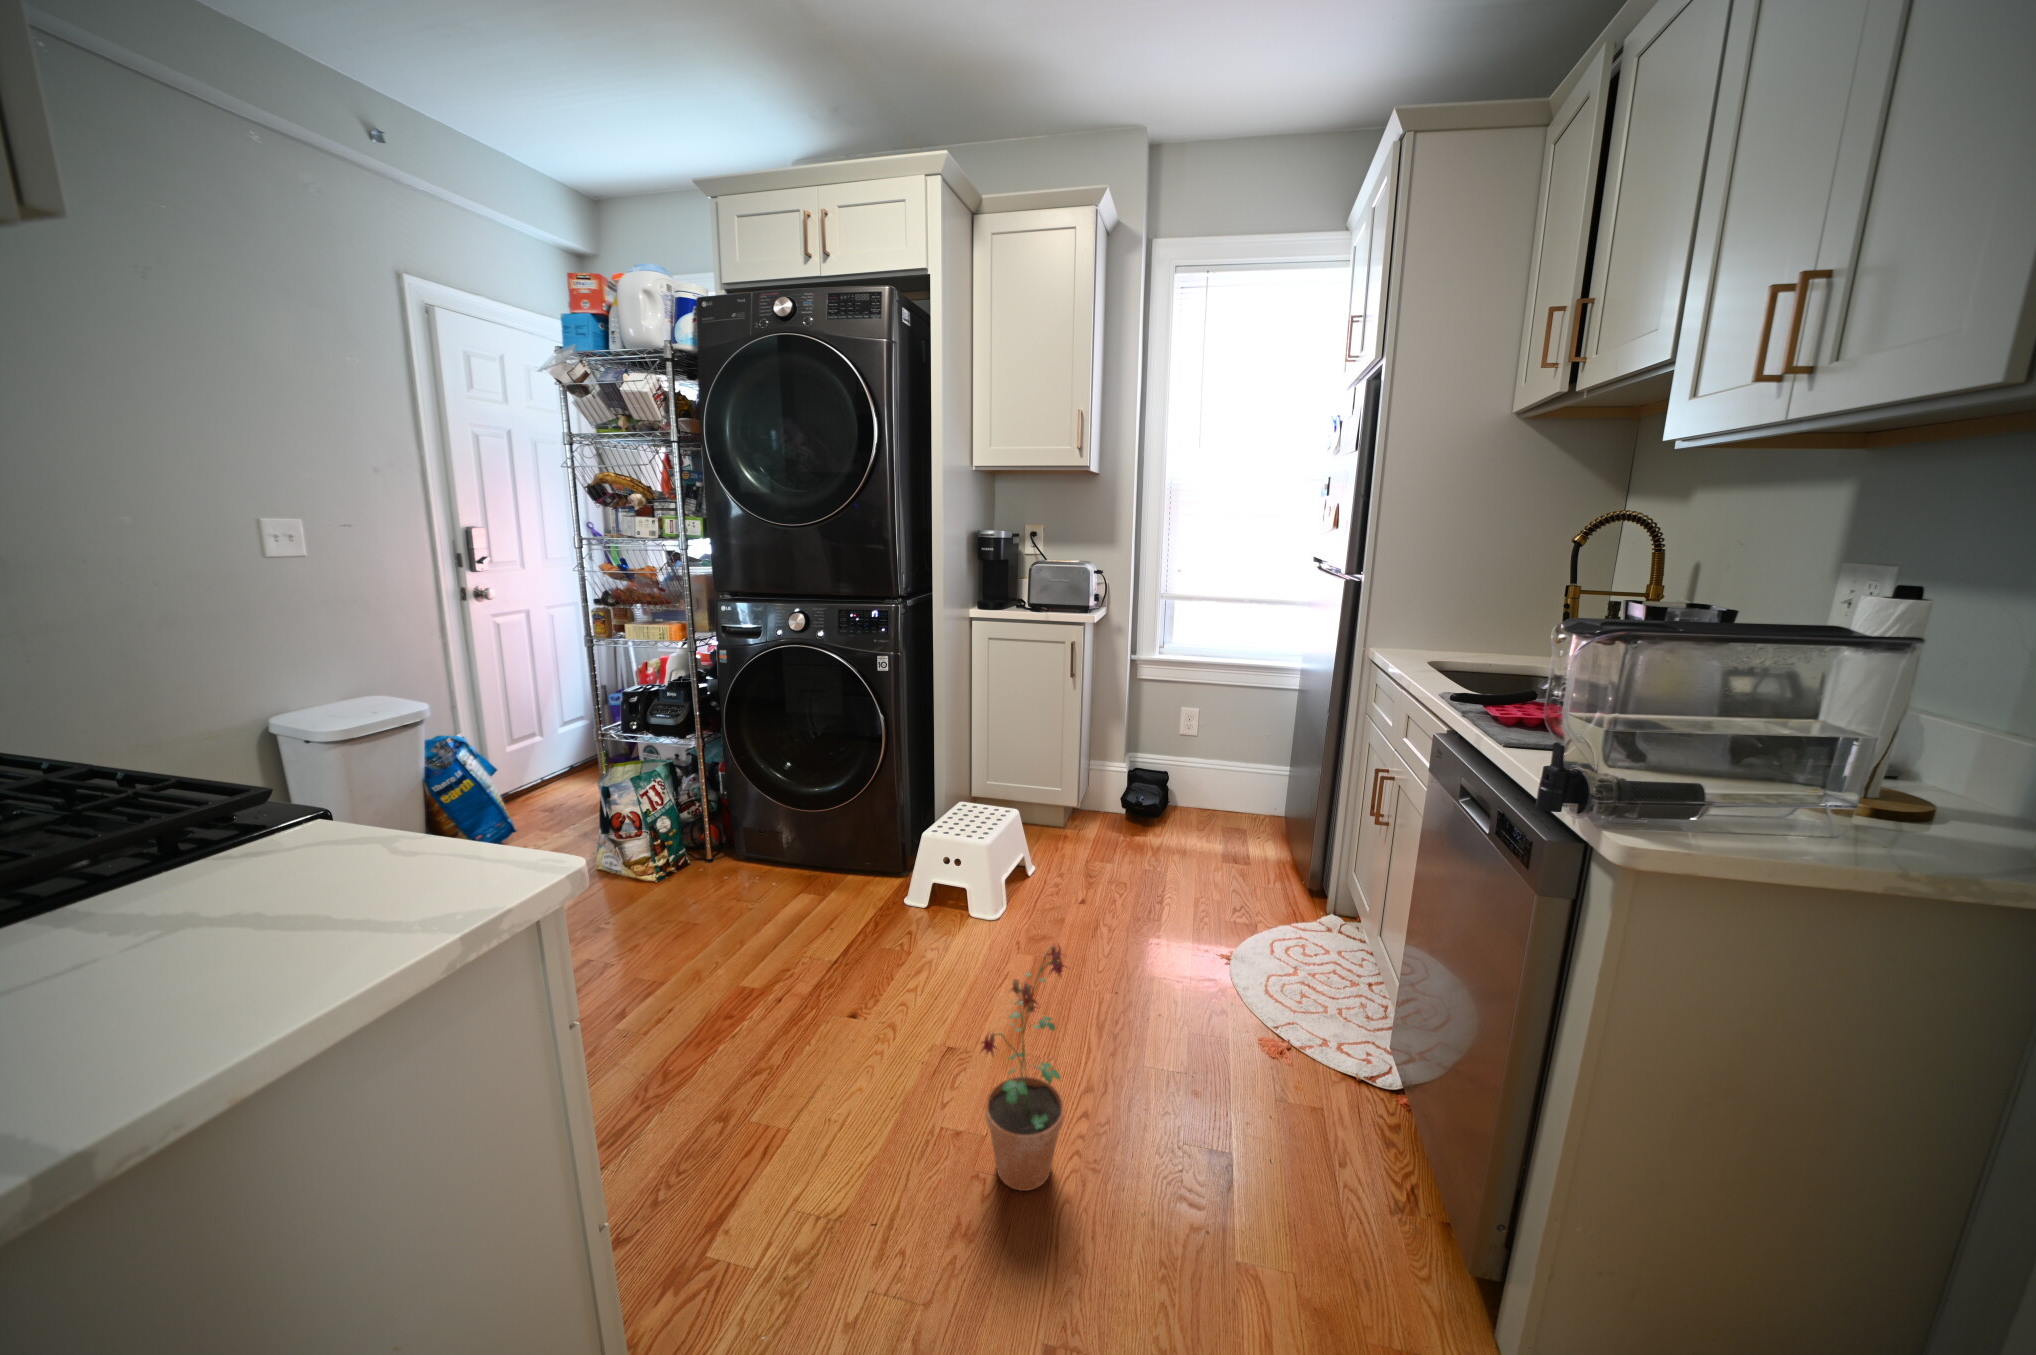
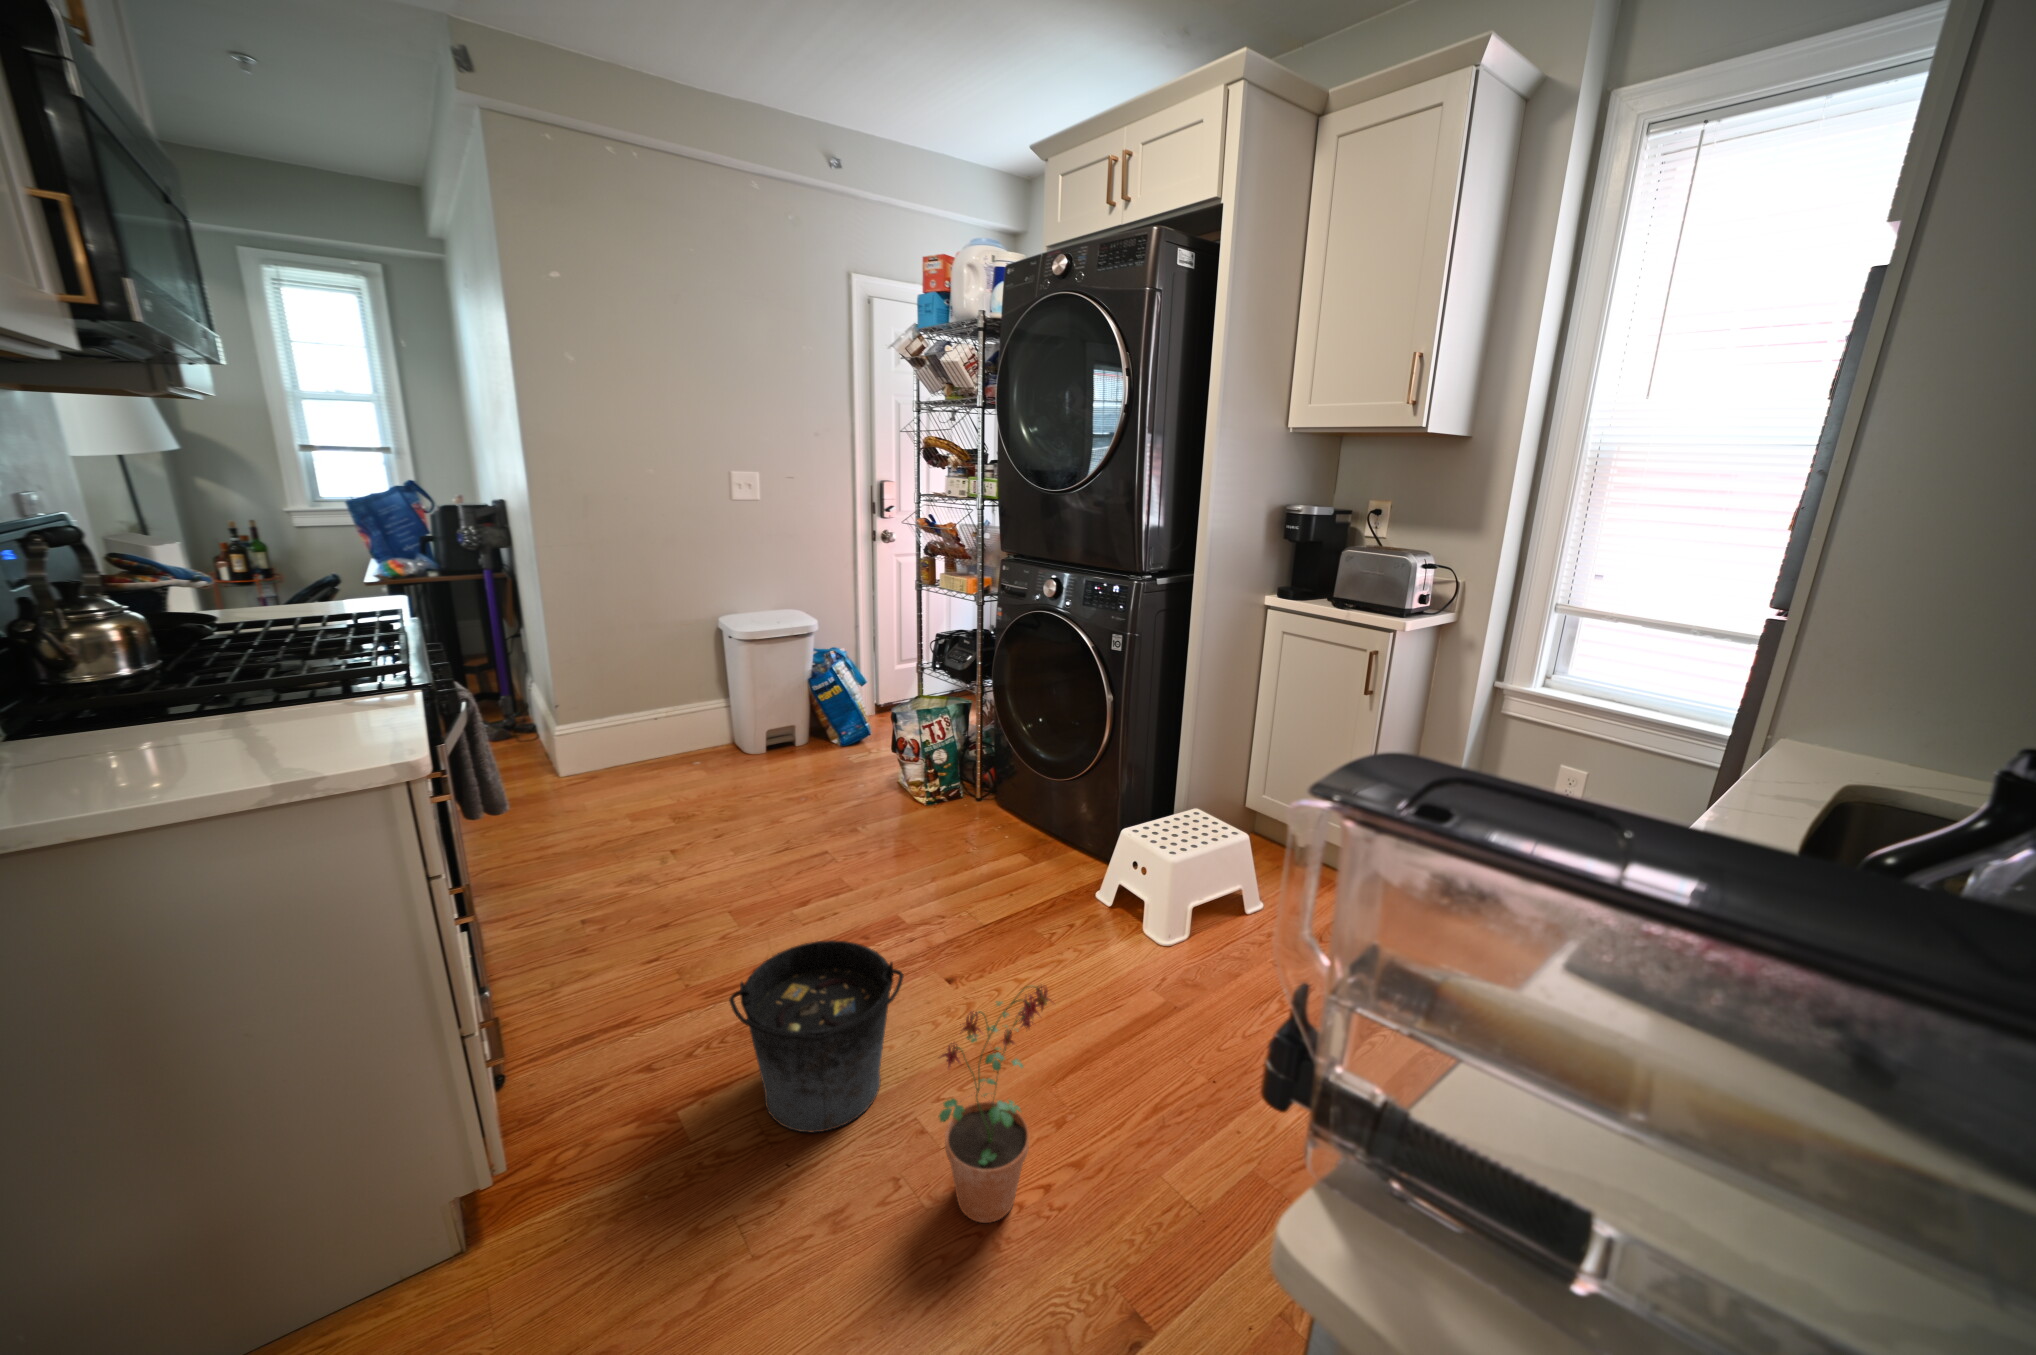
bucket: none [701,1003,880,1231] -> present [729,940,904,1132]

